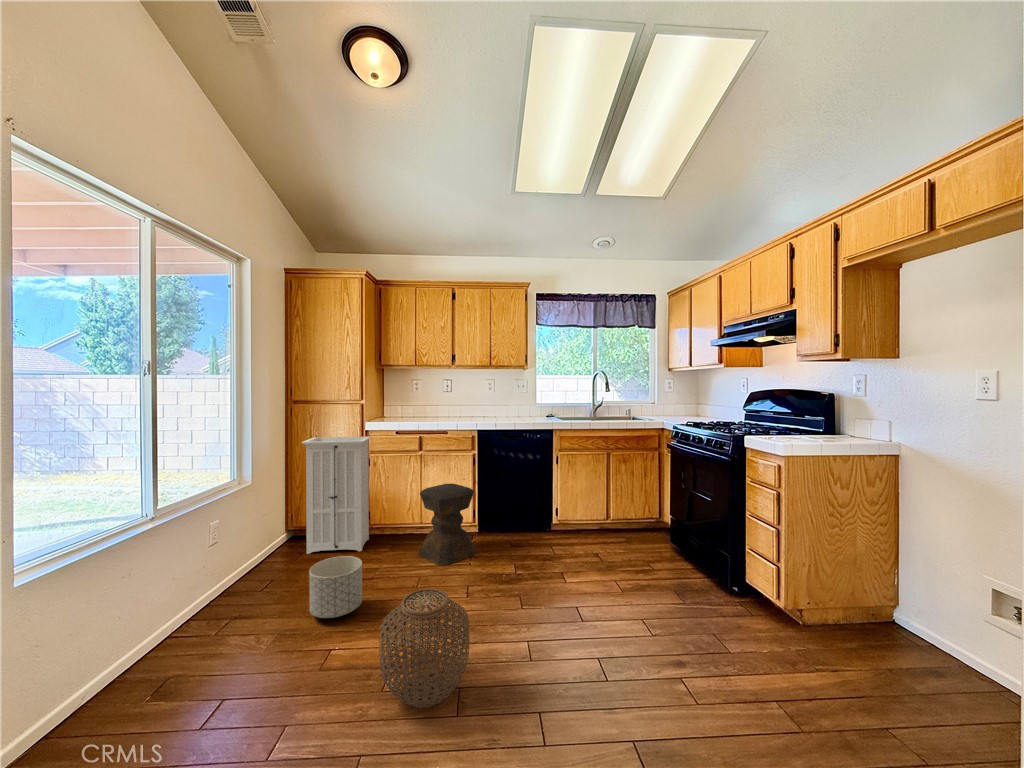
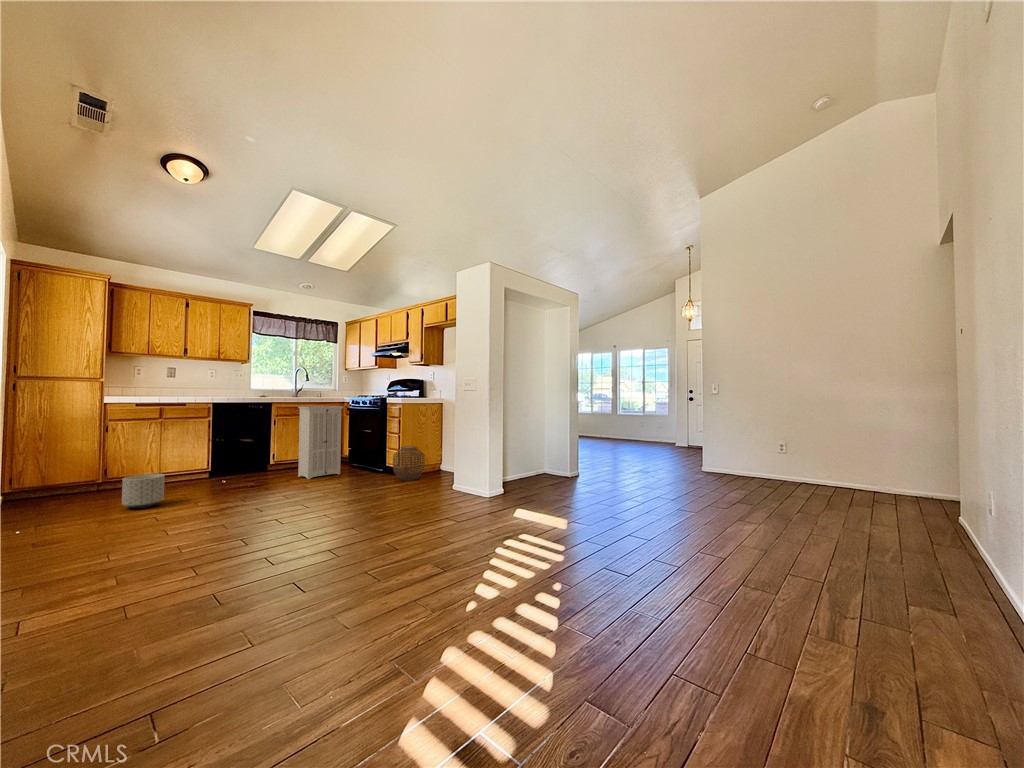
storage cabinet: present [302,435,371,554] -> present [298,406,344,479]
stool: present [418,484,476,565] -> none [171,439,222,488]
woven basket: present [379,589,469,708] -> present [393,446,425,481]

